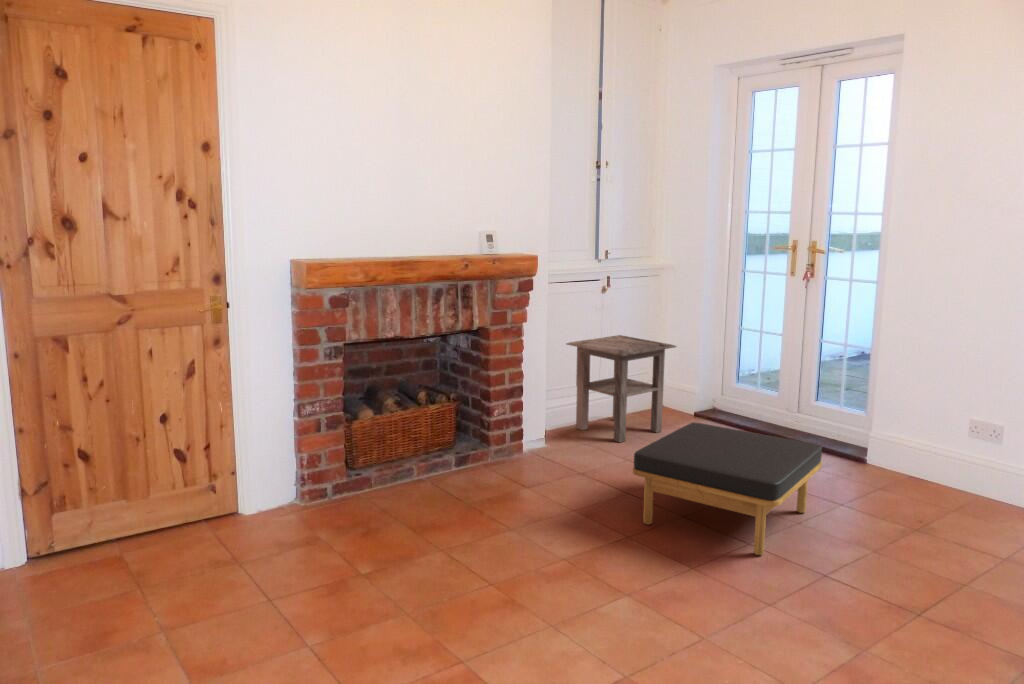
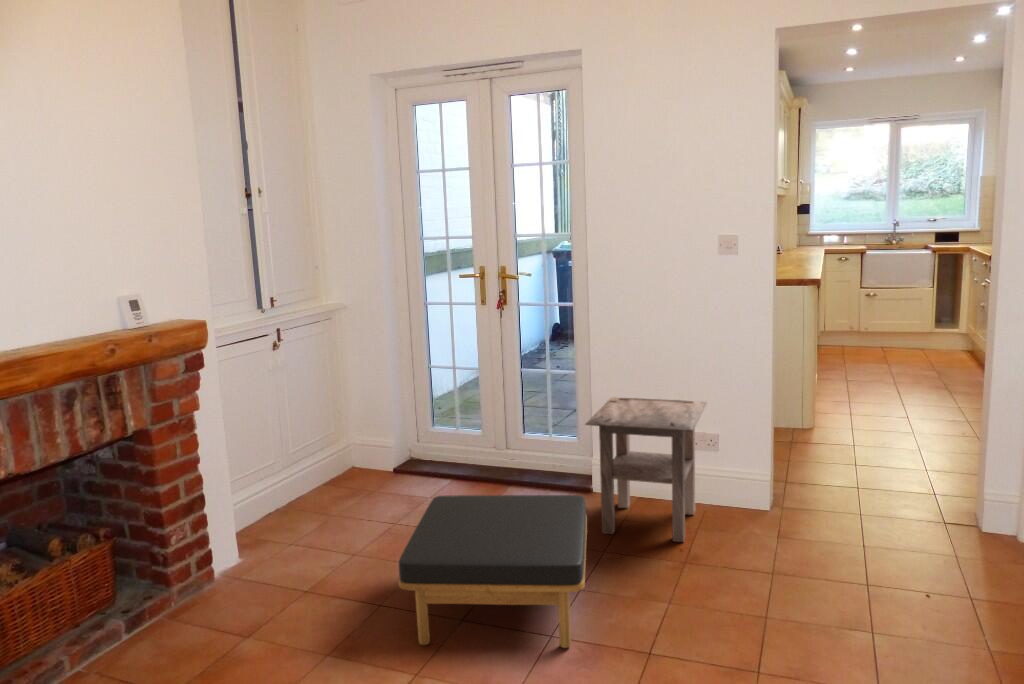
side table: present [567,335,677,442] -> present [586,397,707,542]

